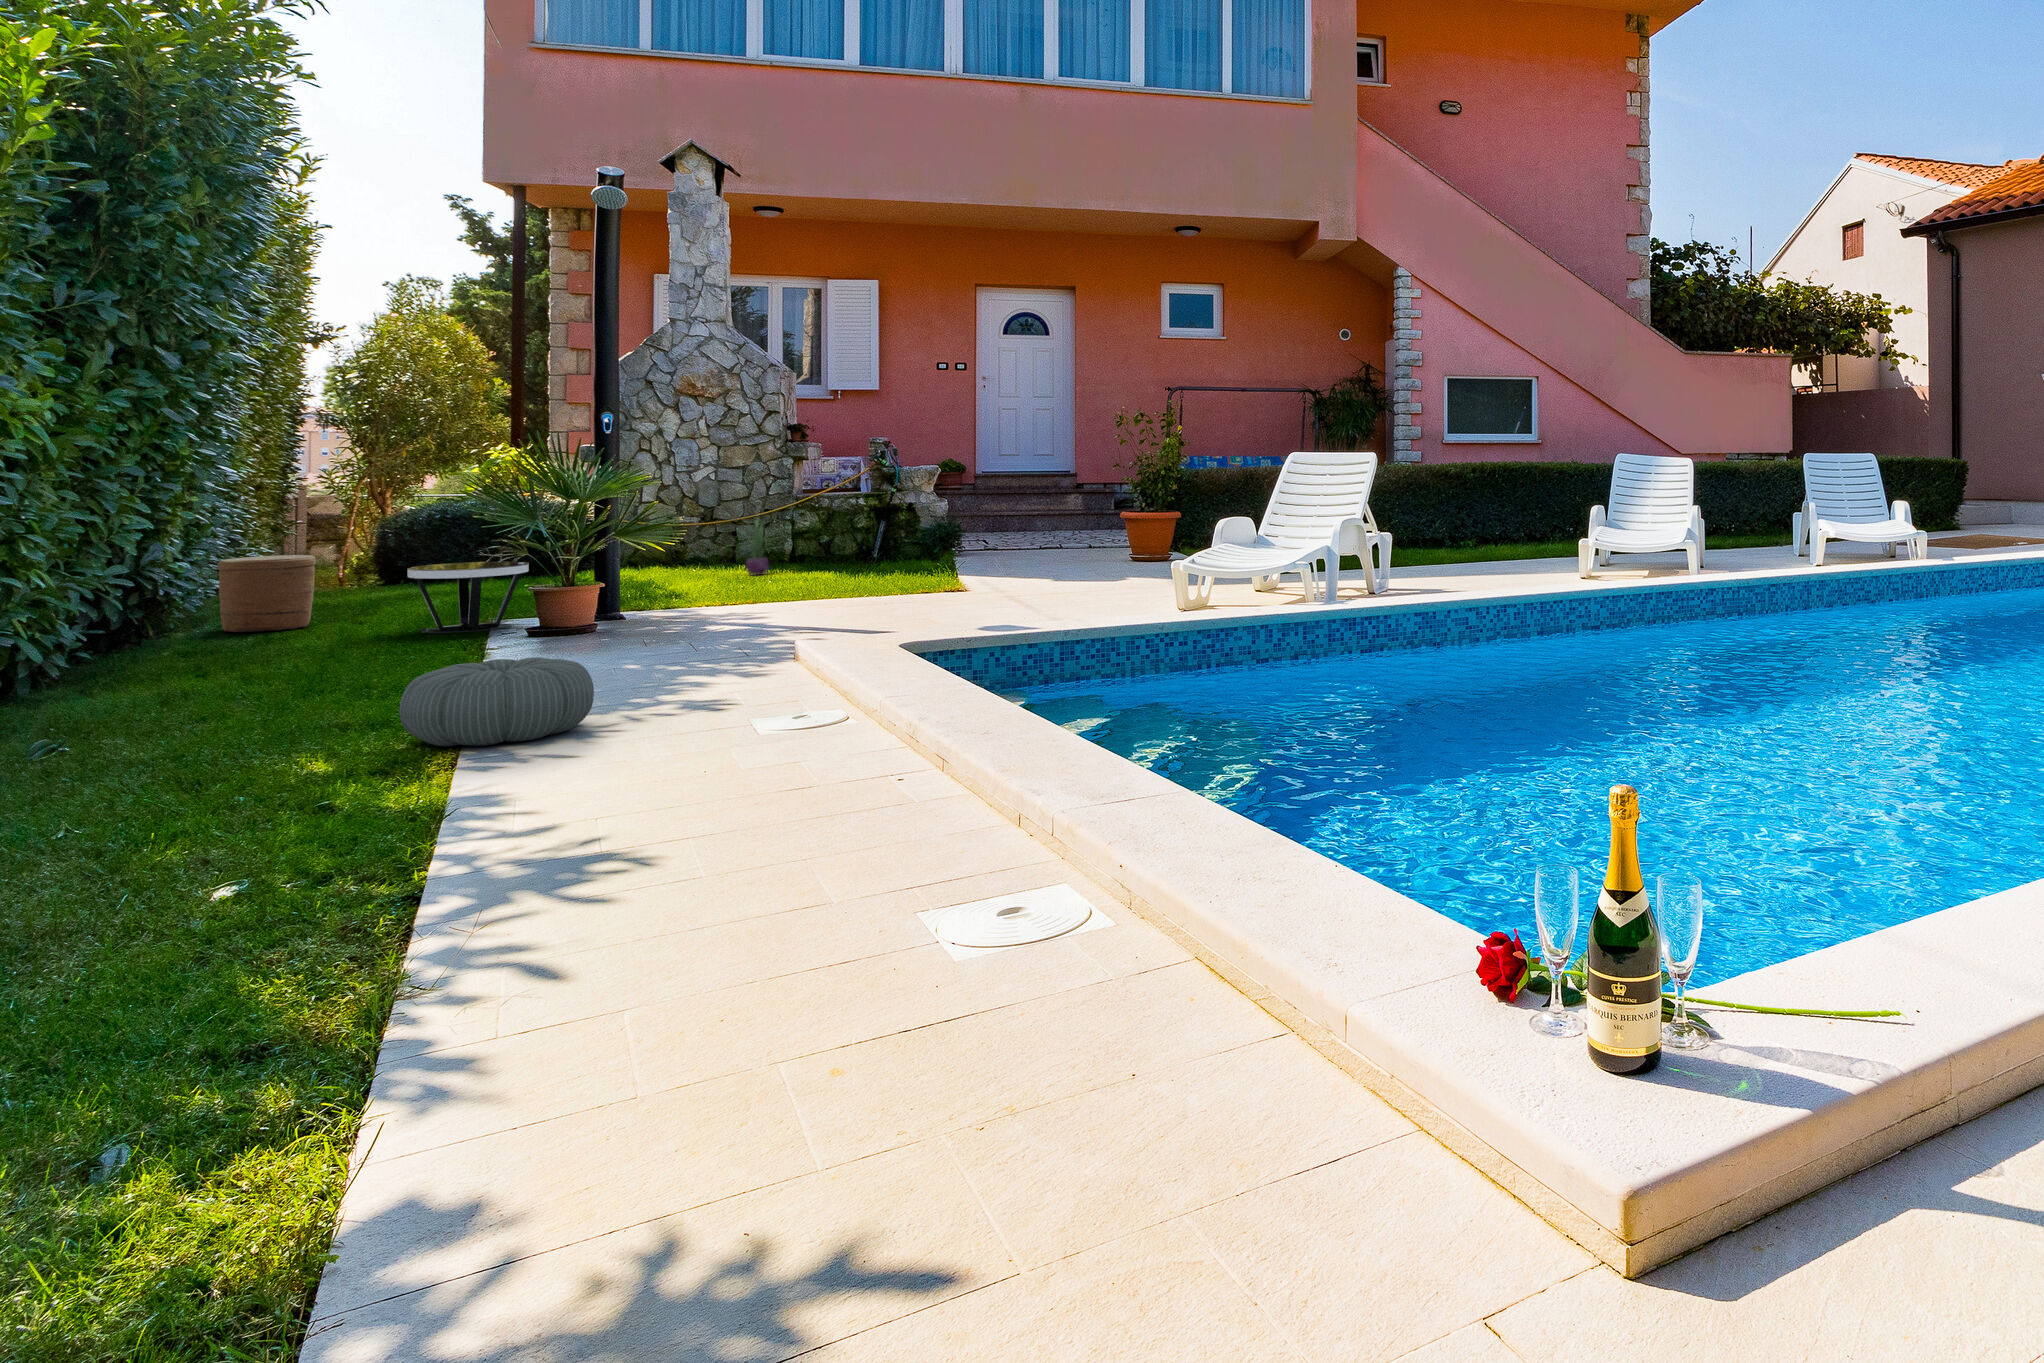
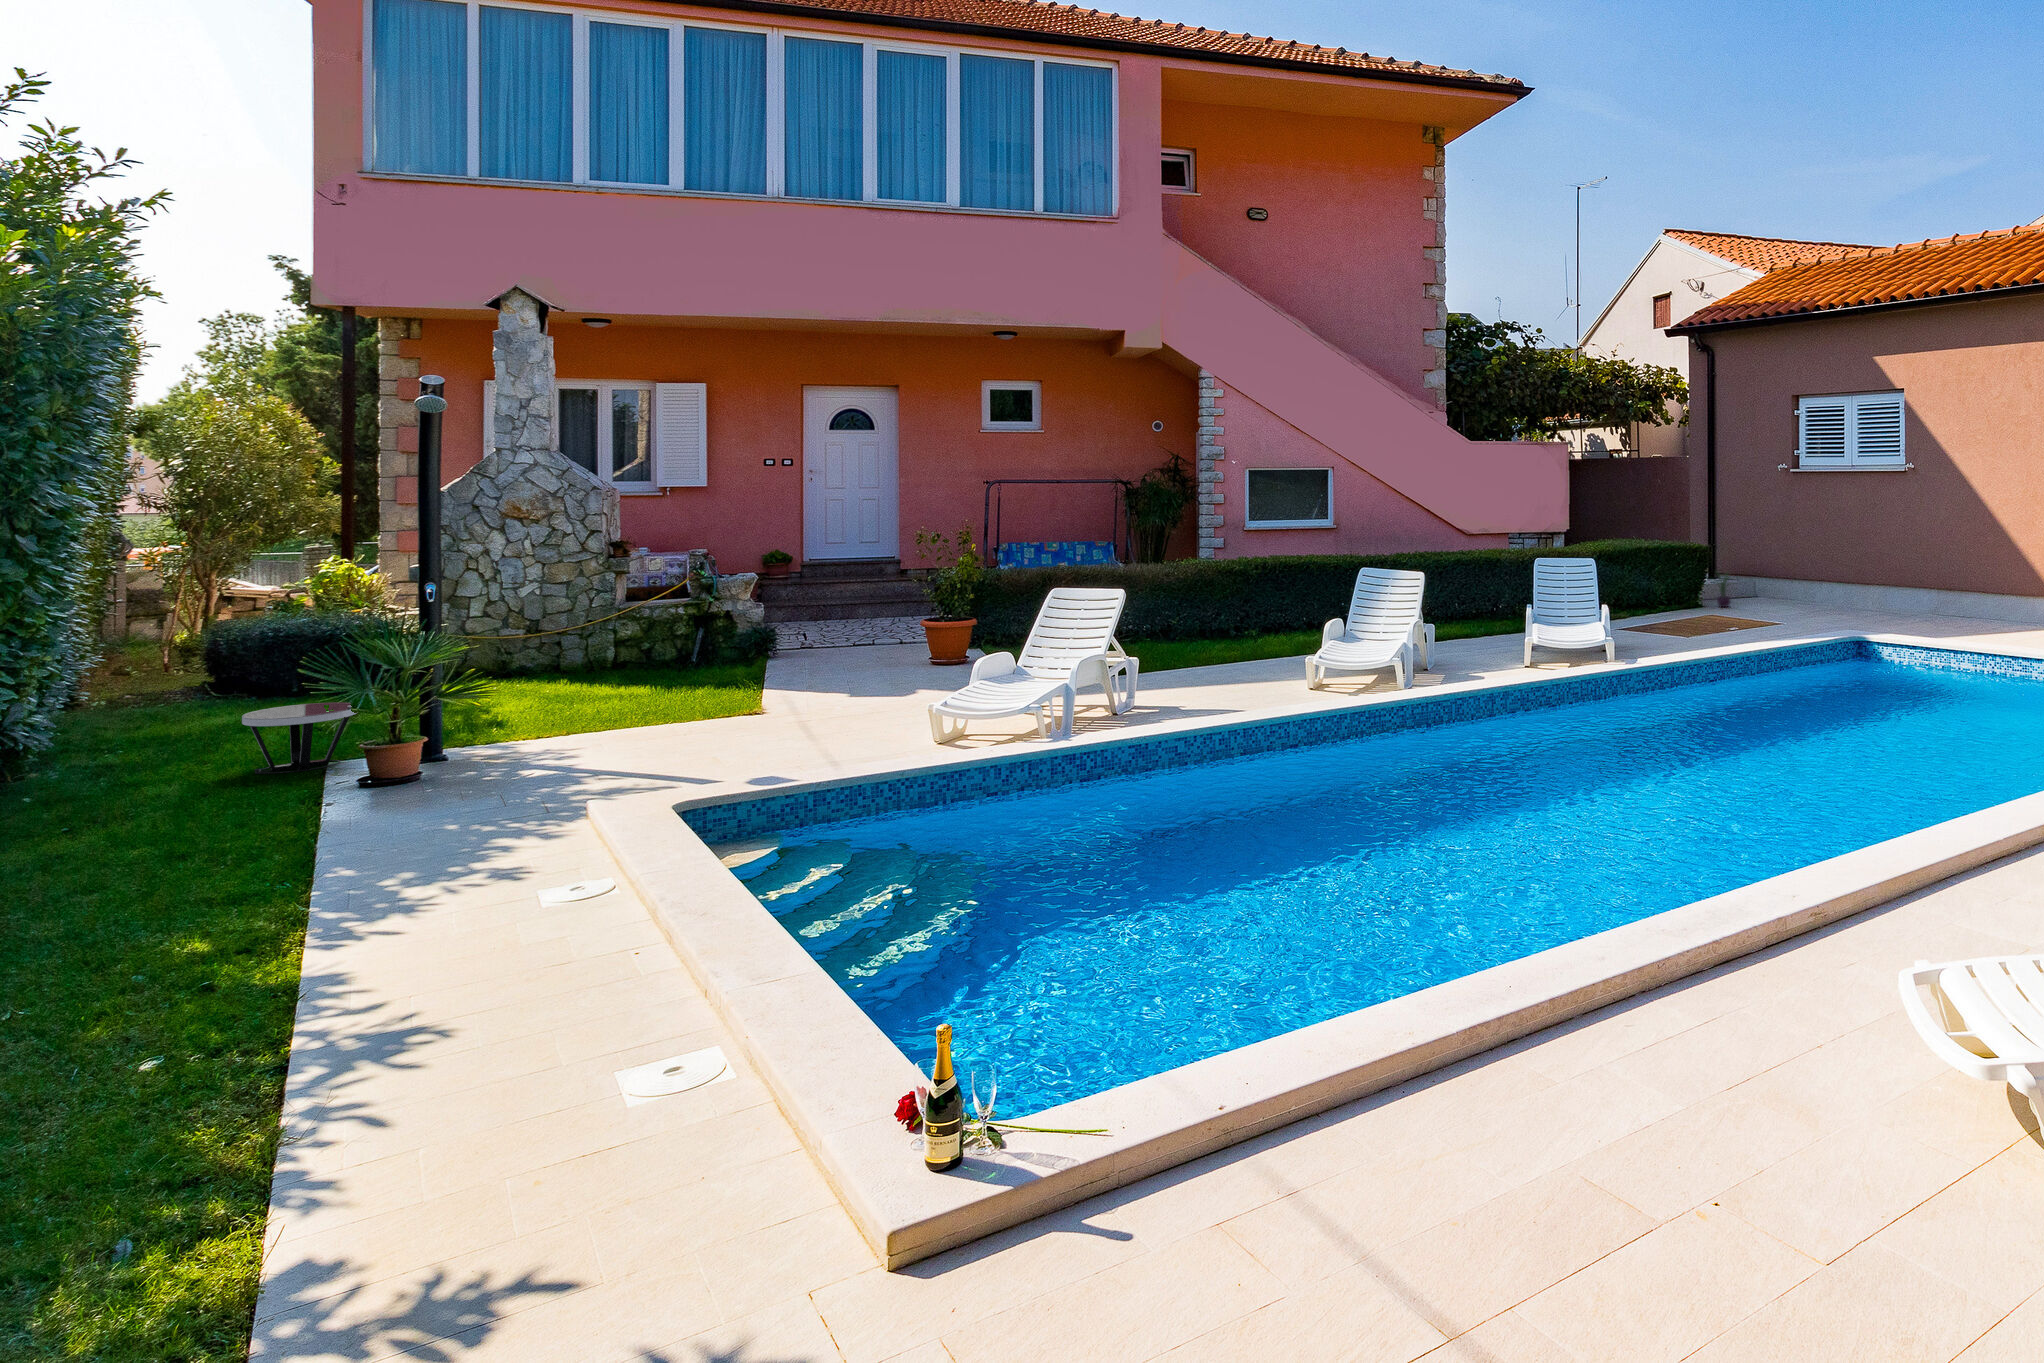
decorative plant: present [746,518,769,575] -> present [1717,574,1730,607]
woven basket: present [217,555,316,632] -> none [55,700,151,777]
pouf: present [399,657,594,746] -> none [253,833,420,916]

